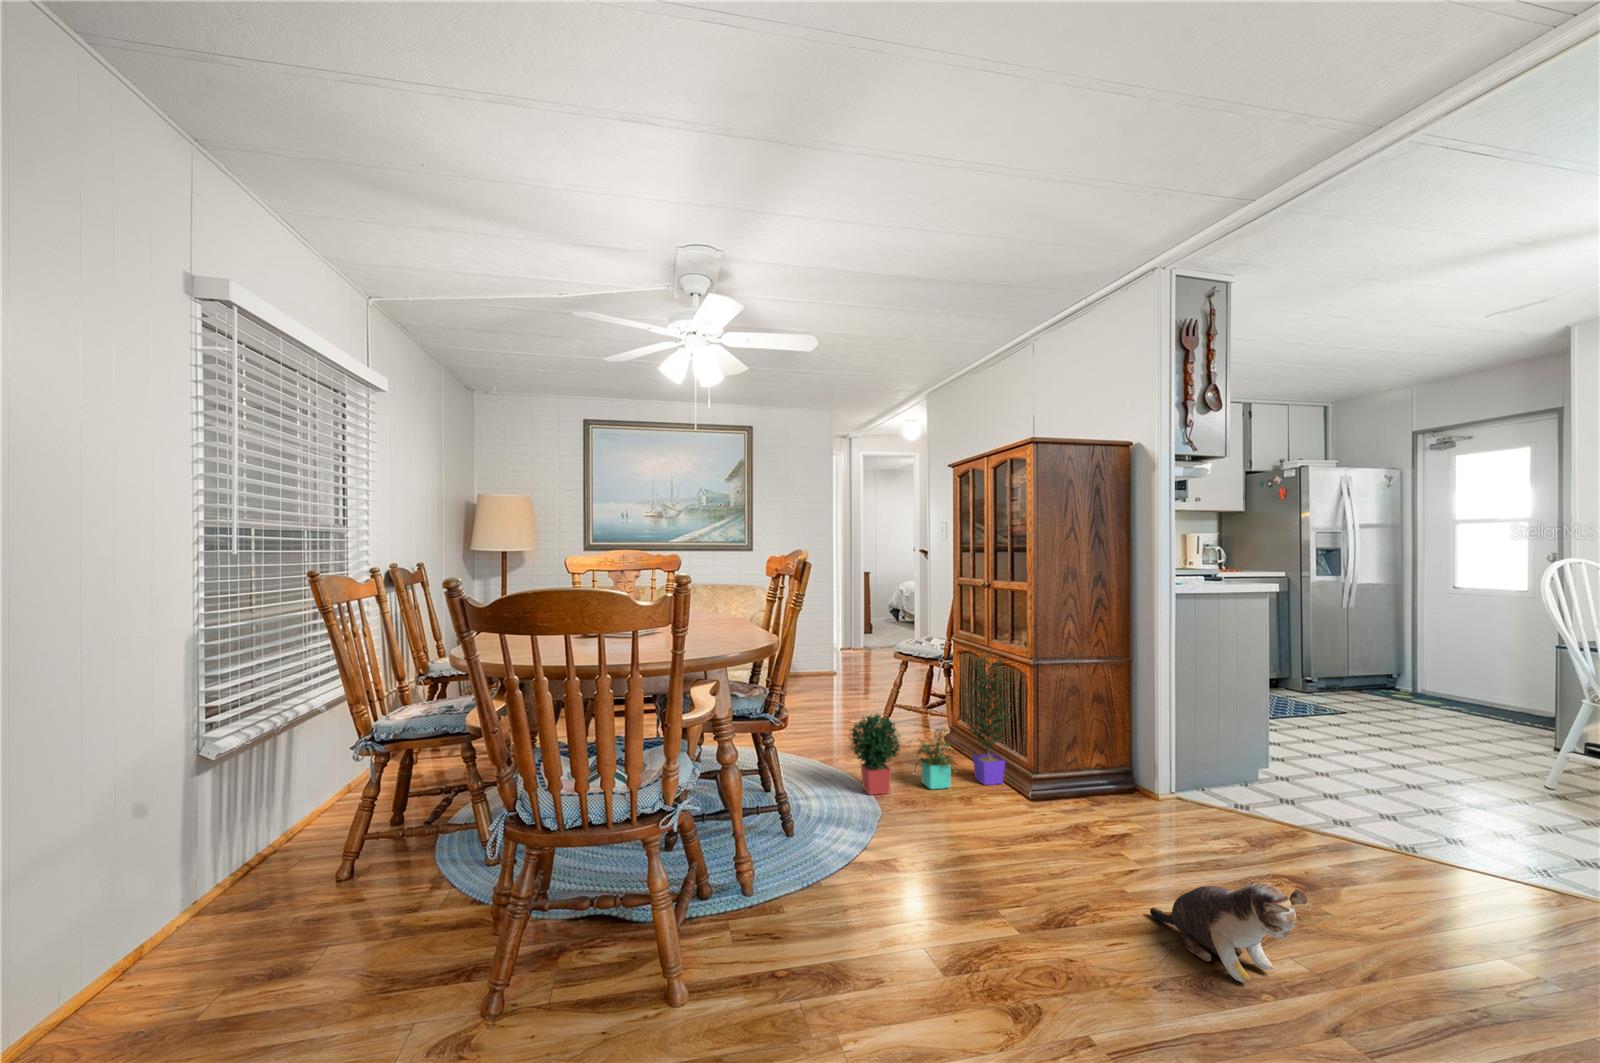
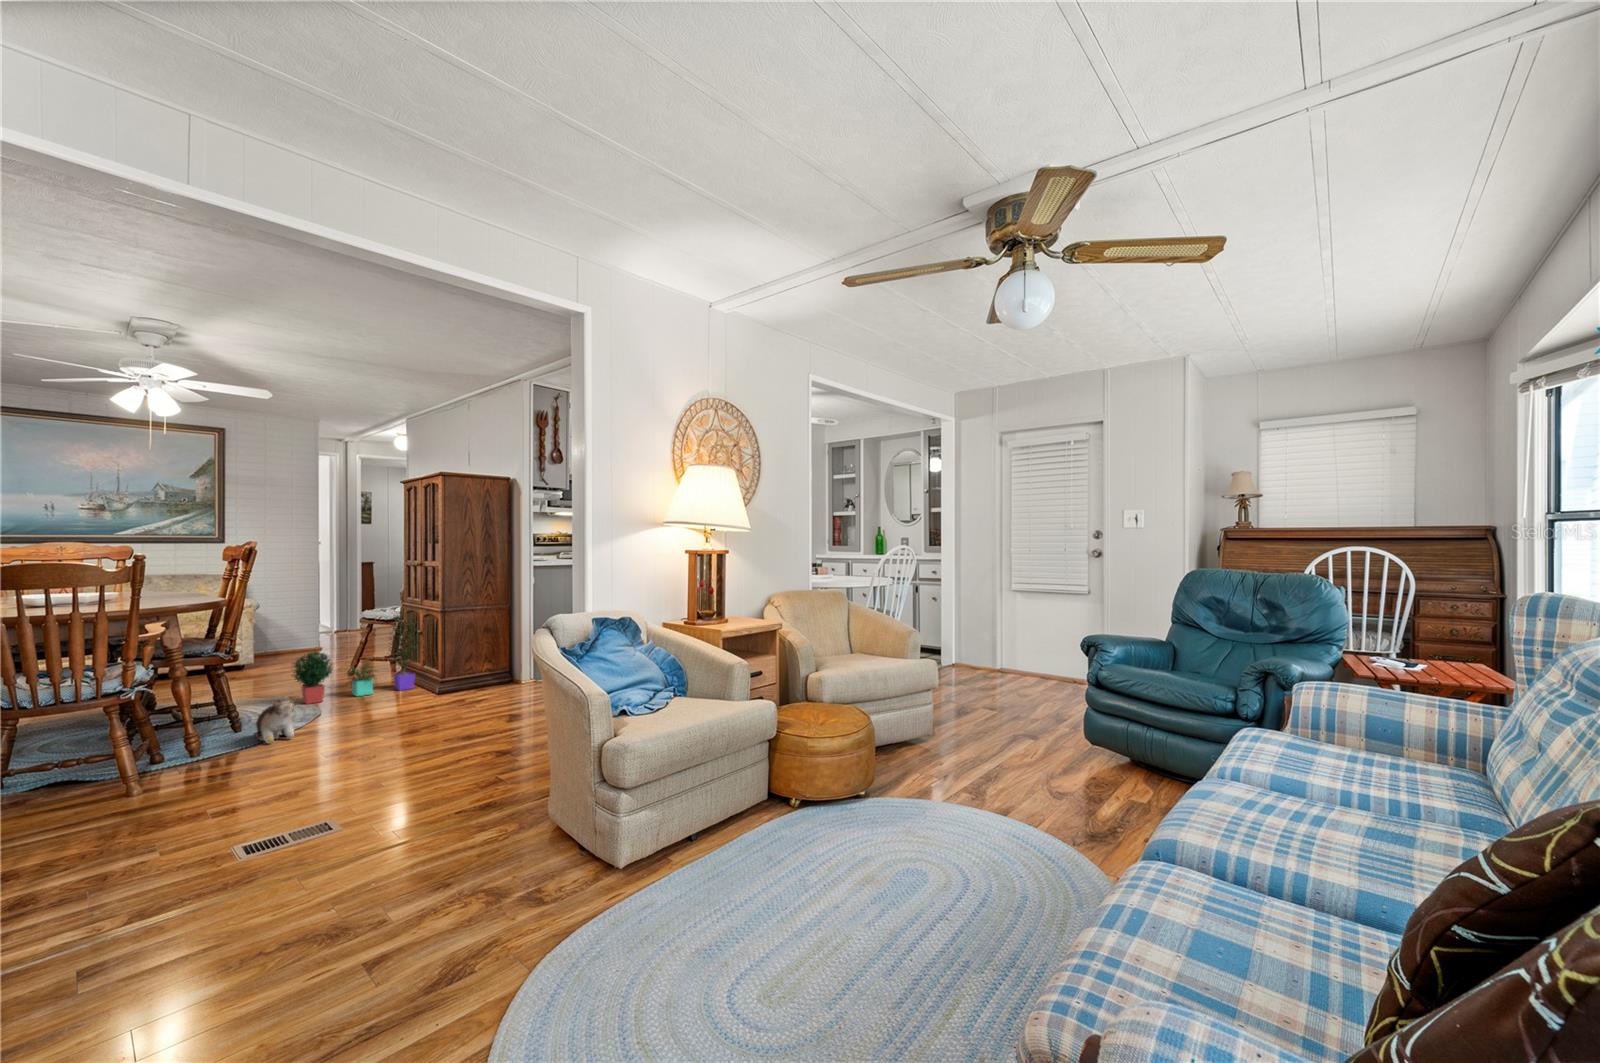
plush toy: present [1150,882,1307,982] -> present [255,696,294,743]

